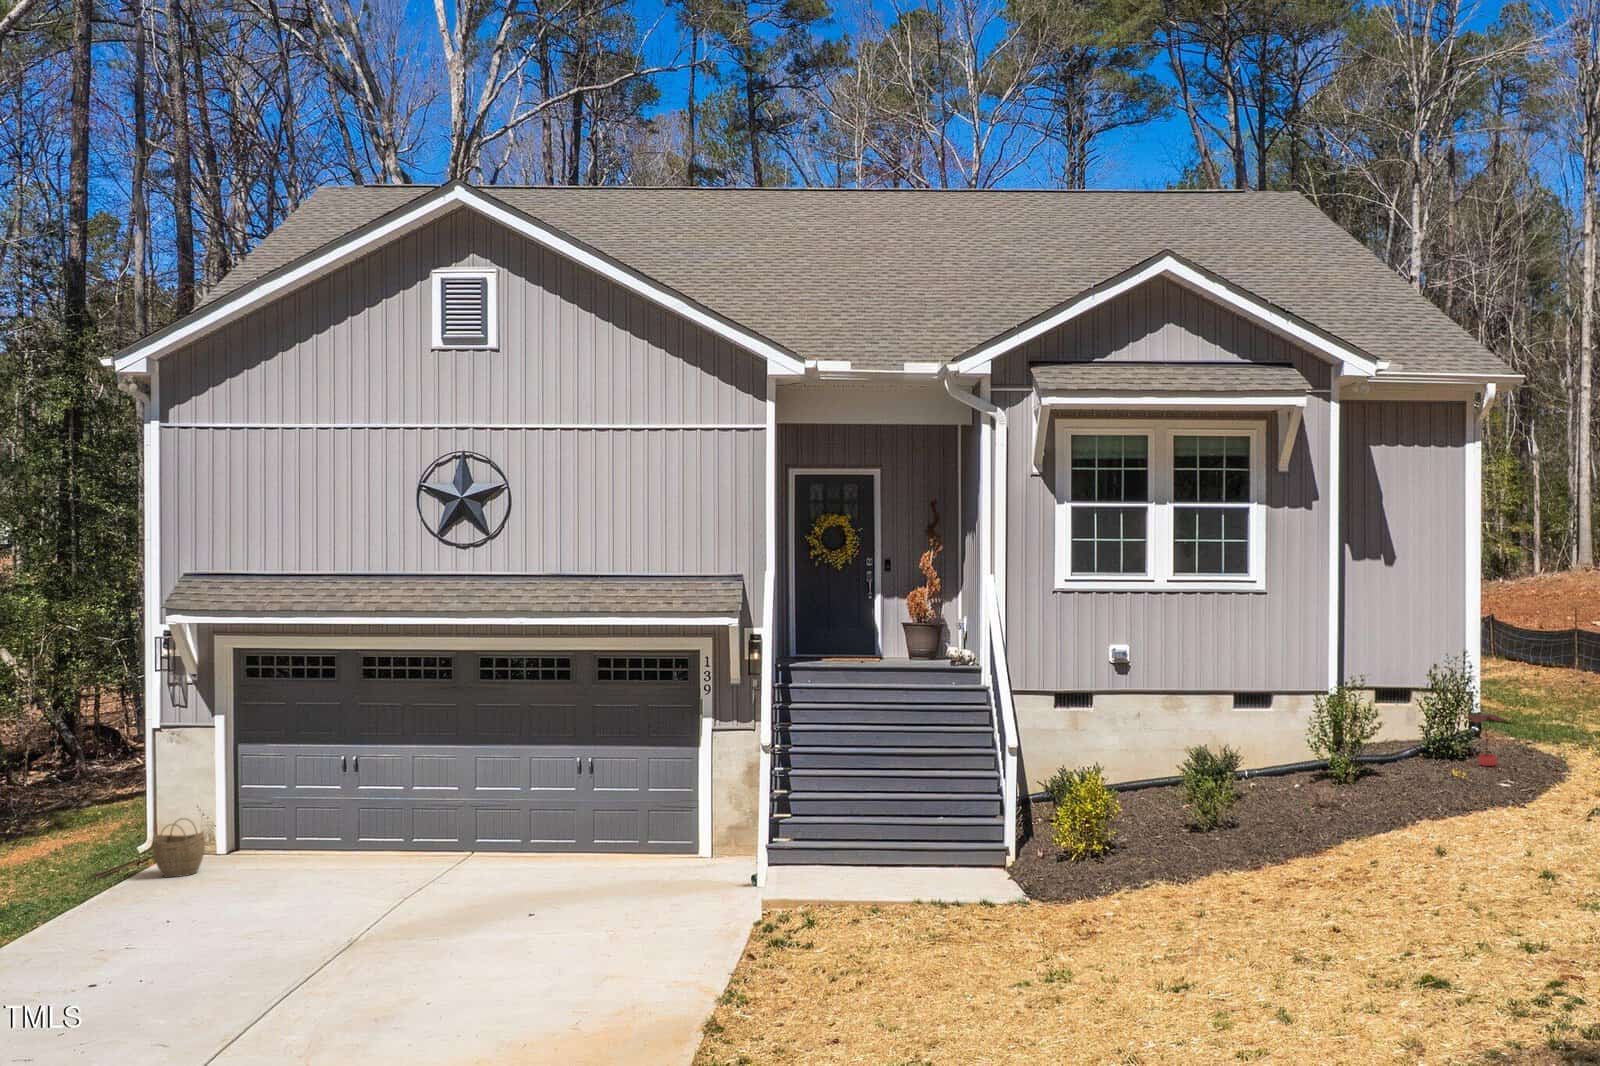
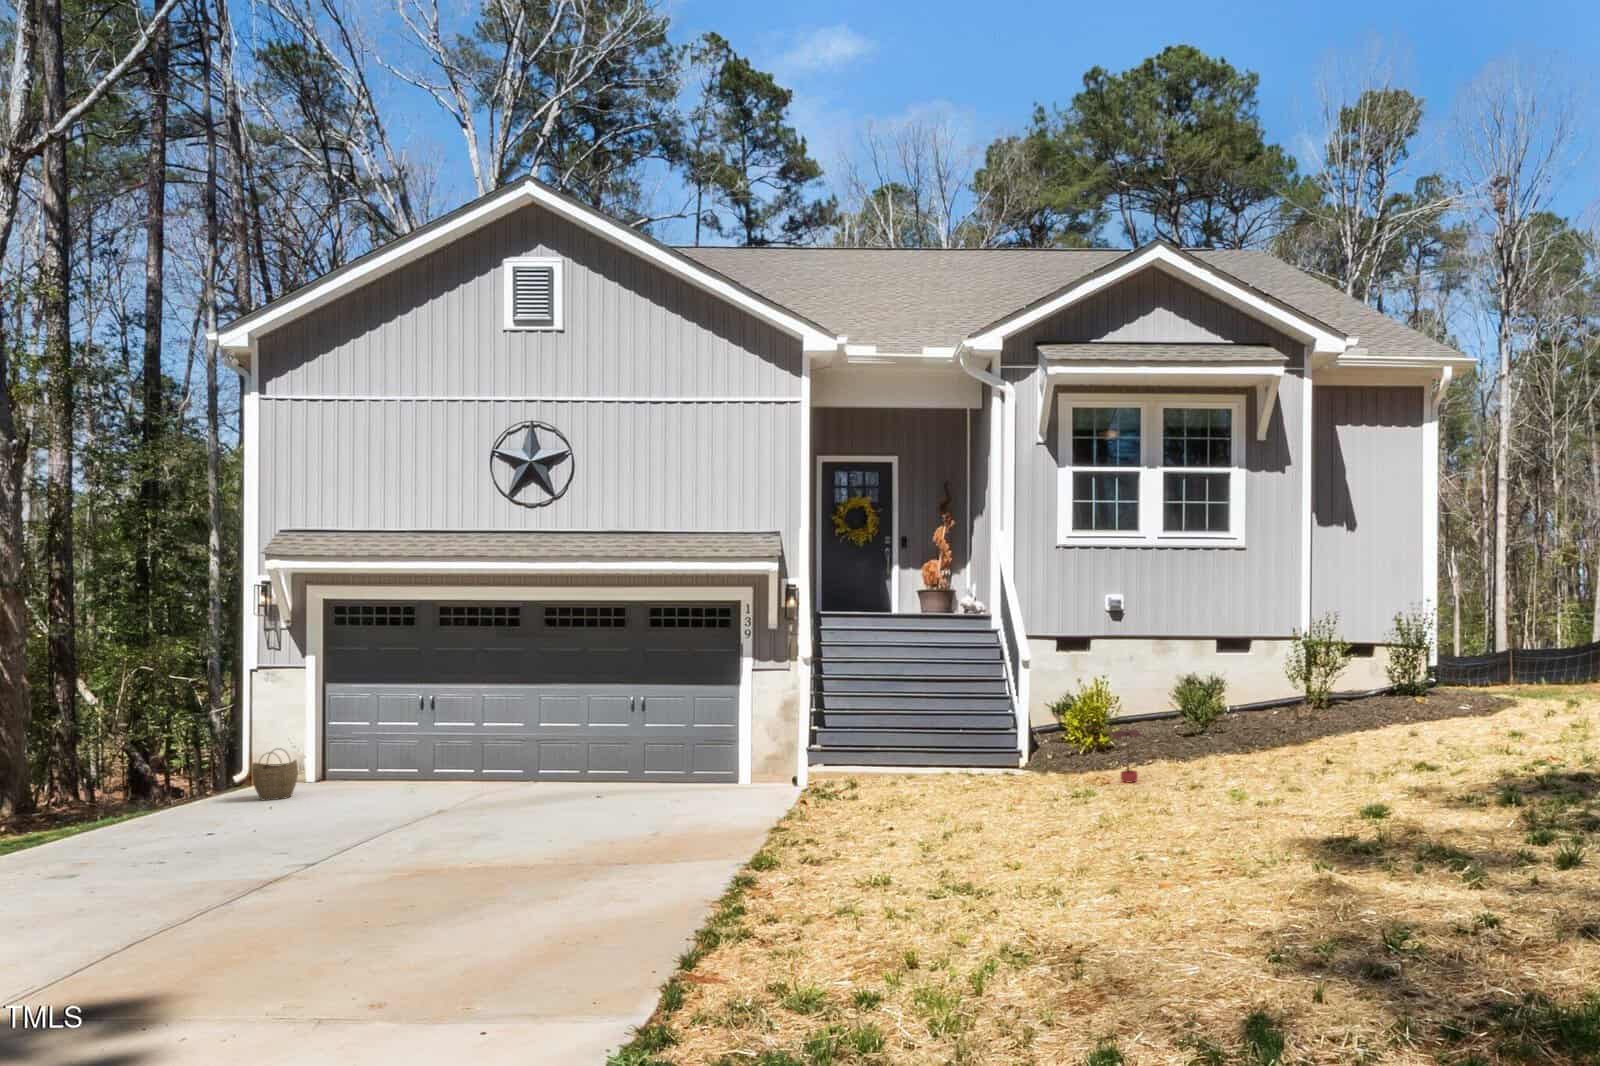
potted plant: present [1465,714,1504,766] -> present [1109,730,1143,782]

